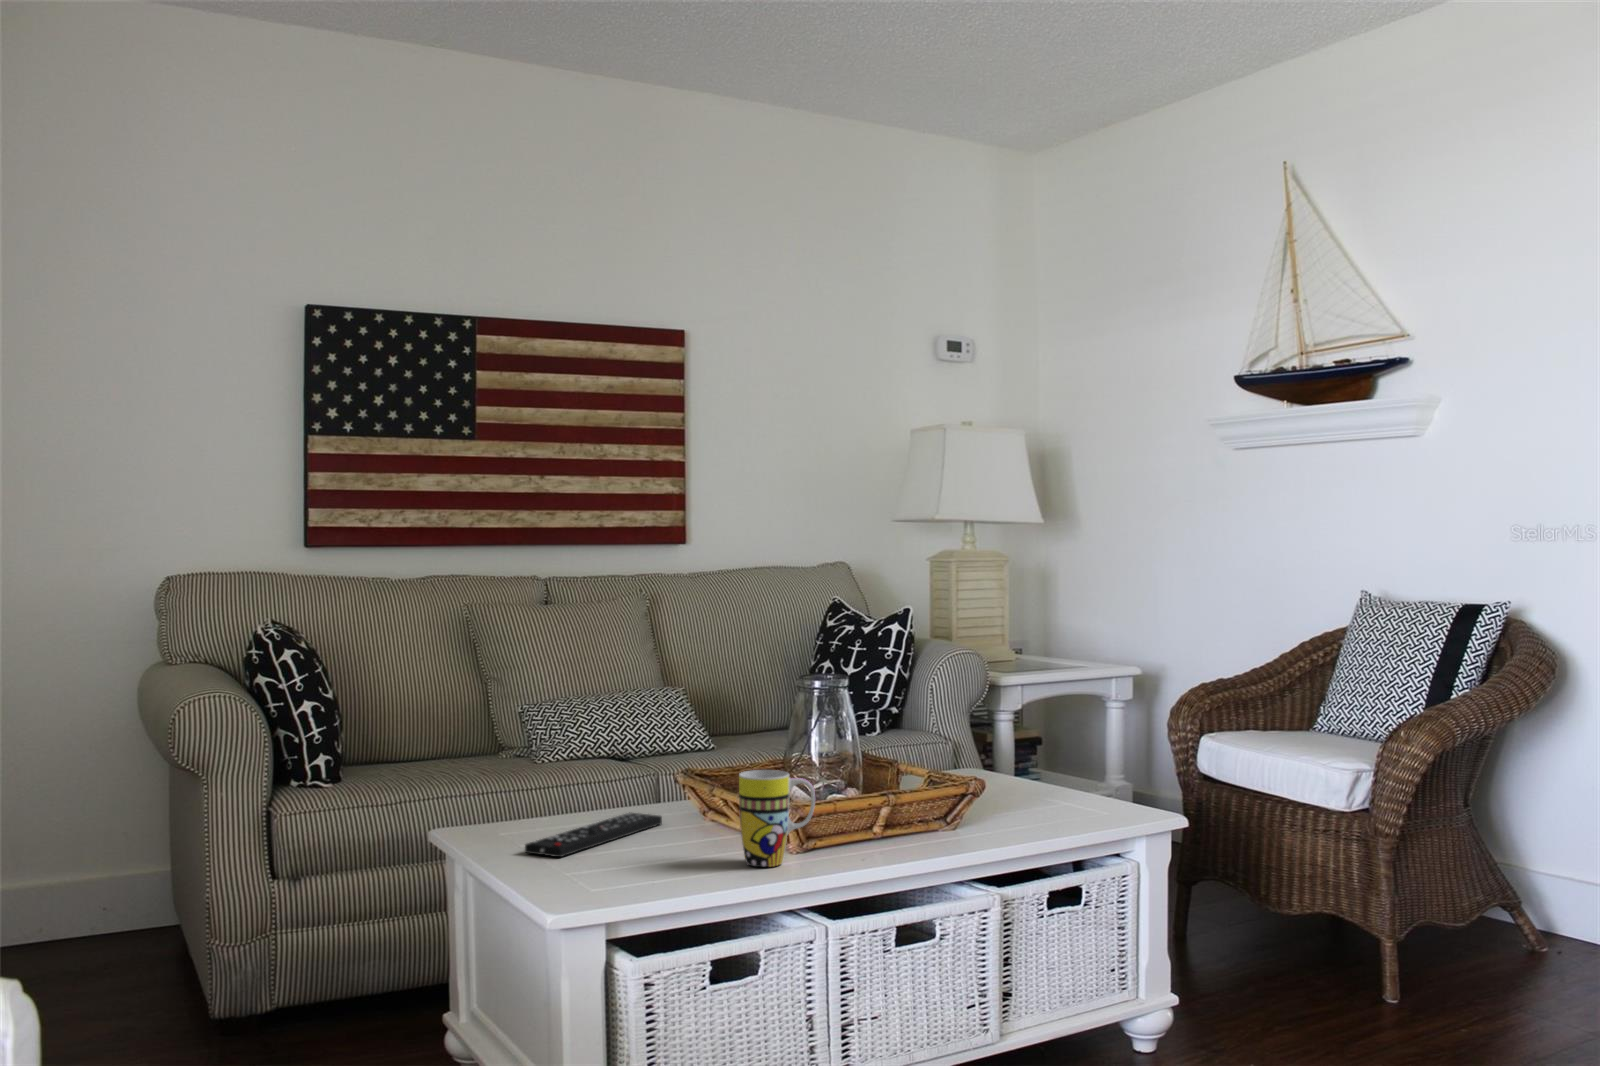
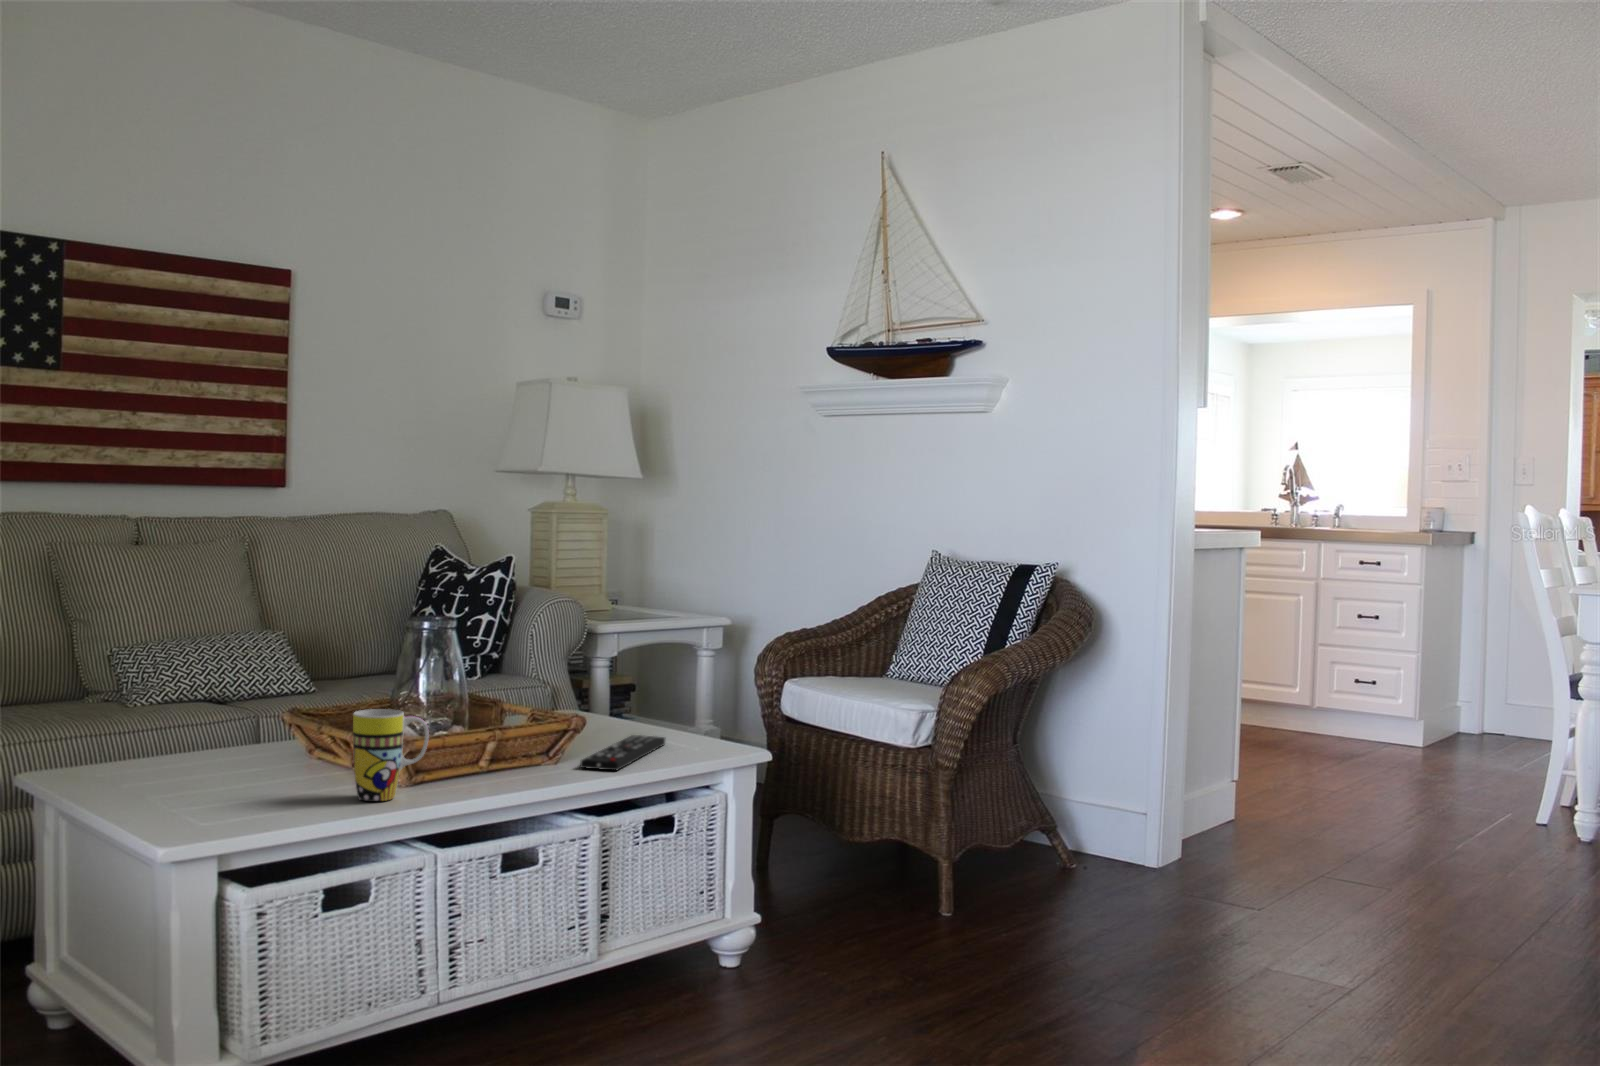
remote control: present [525,813,662,857] -> present [580,735,665,771]

